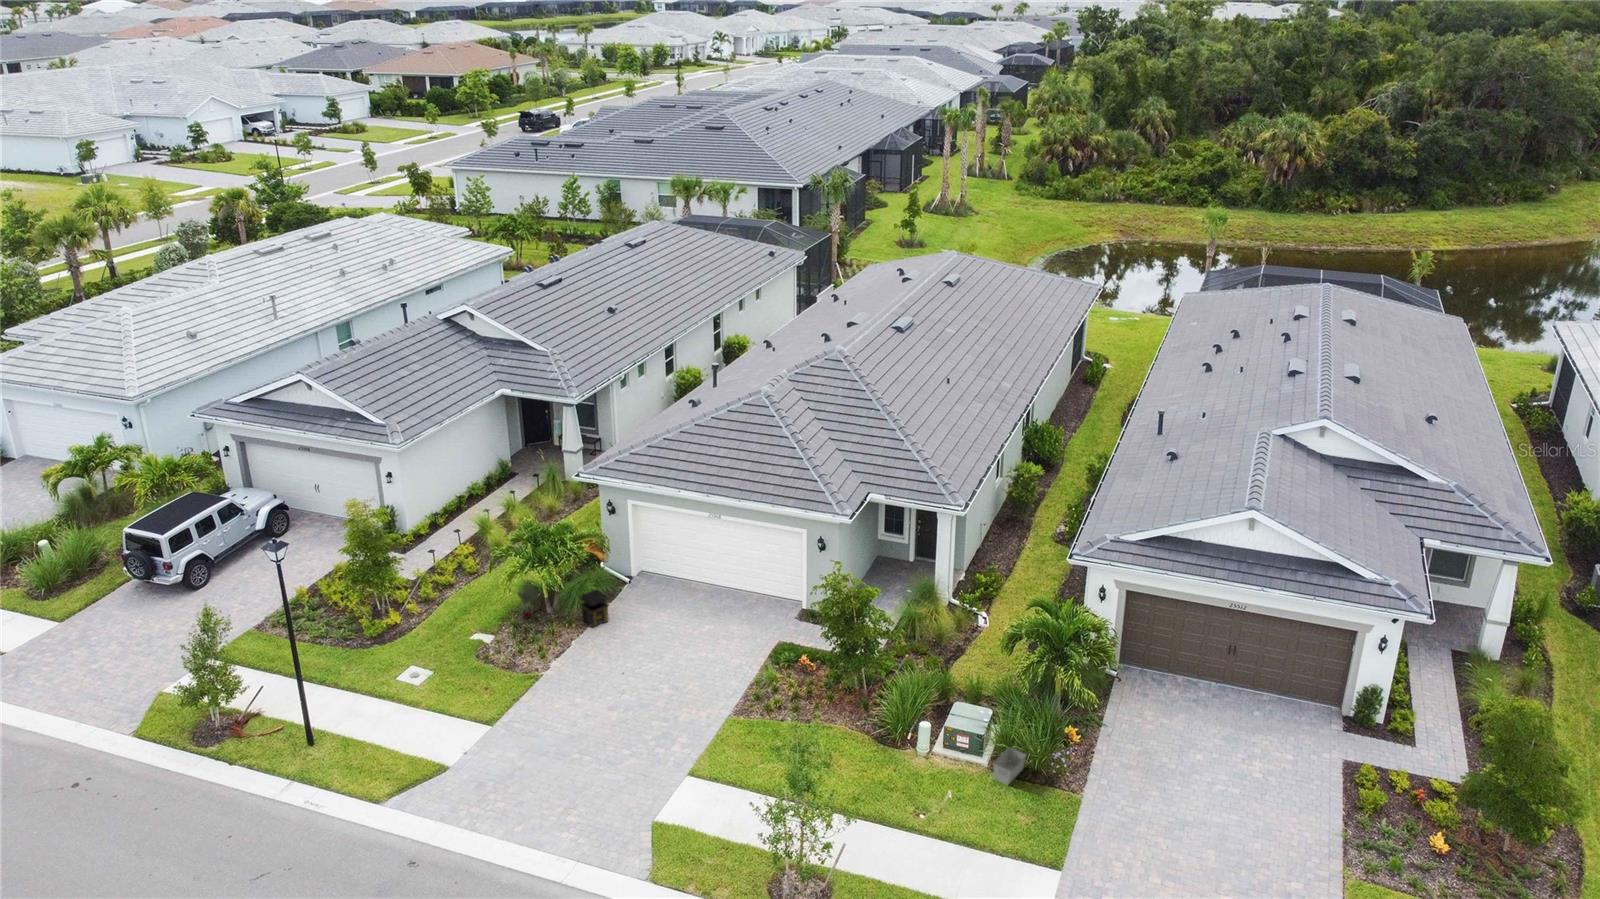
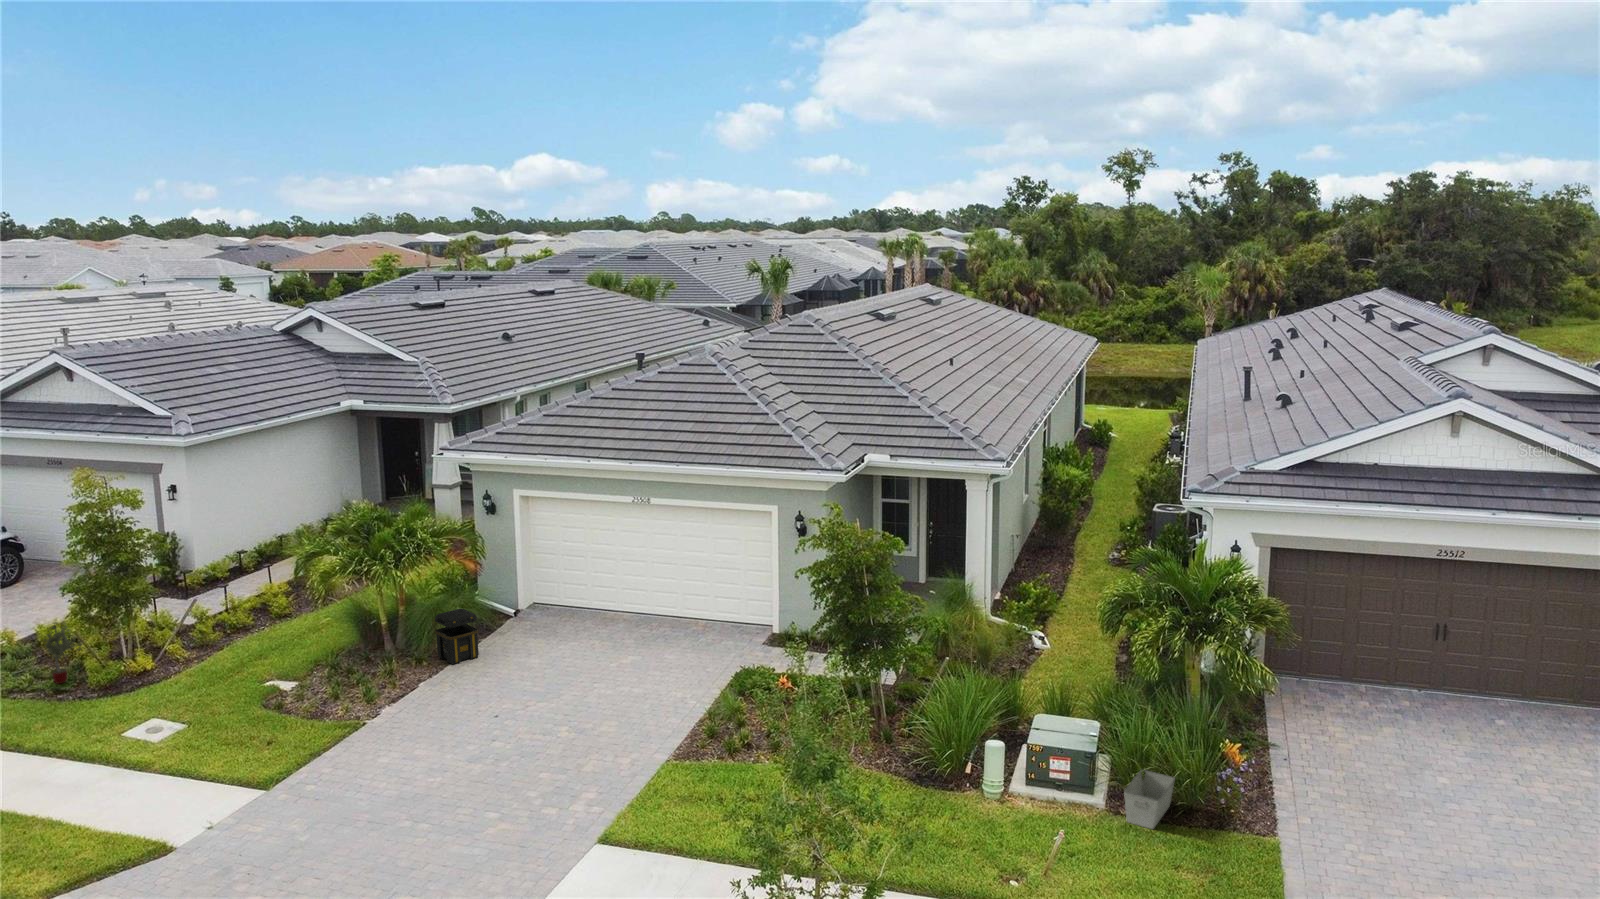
potted tree: present [518,584,539,618] -> present [45,622,82,684]

